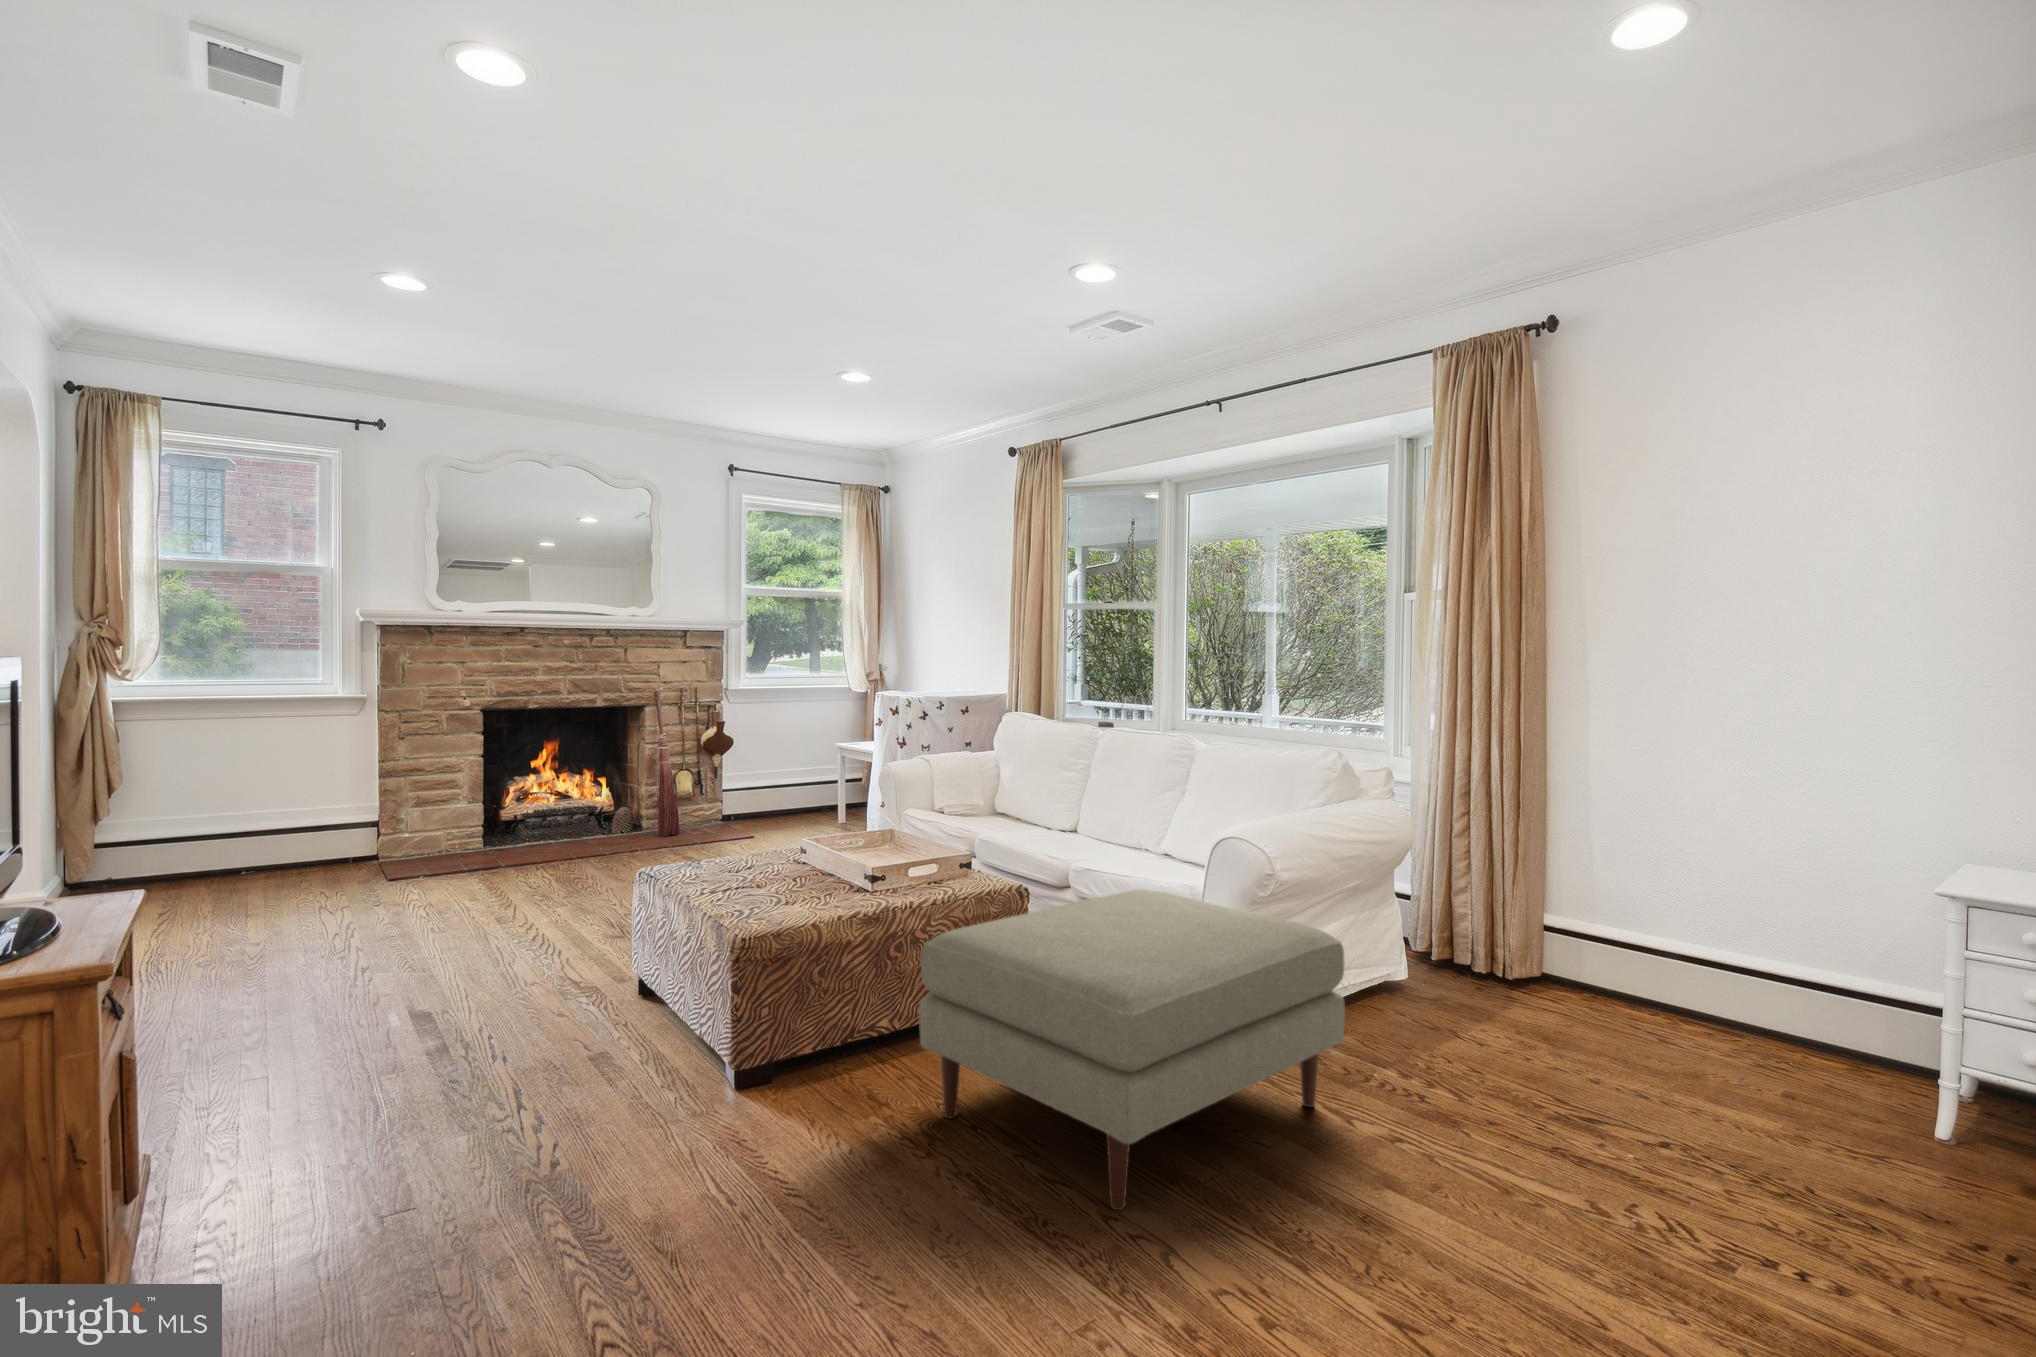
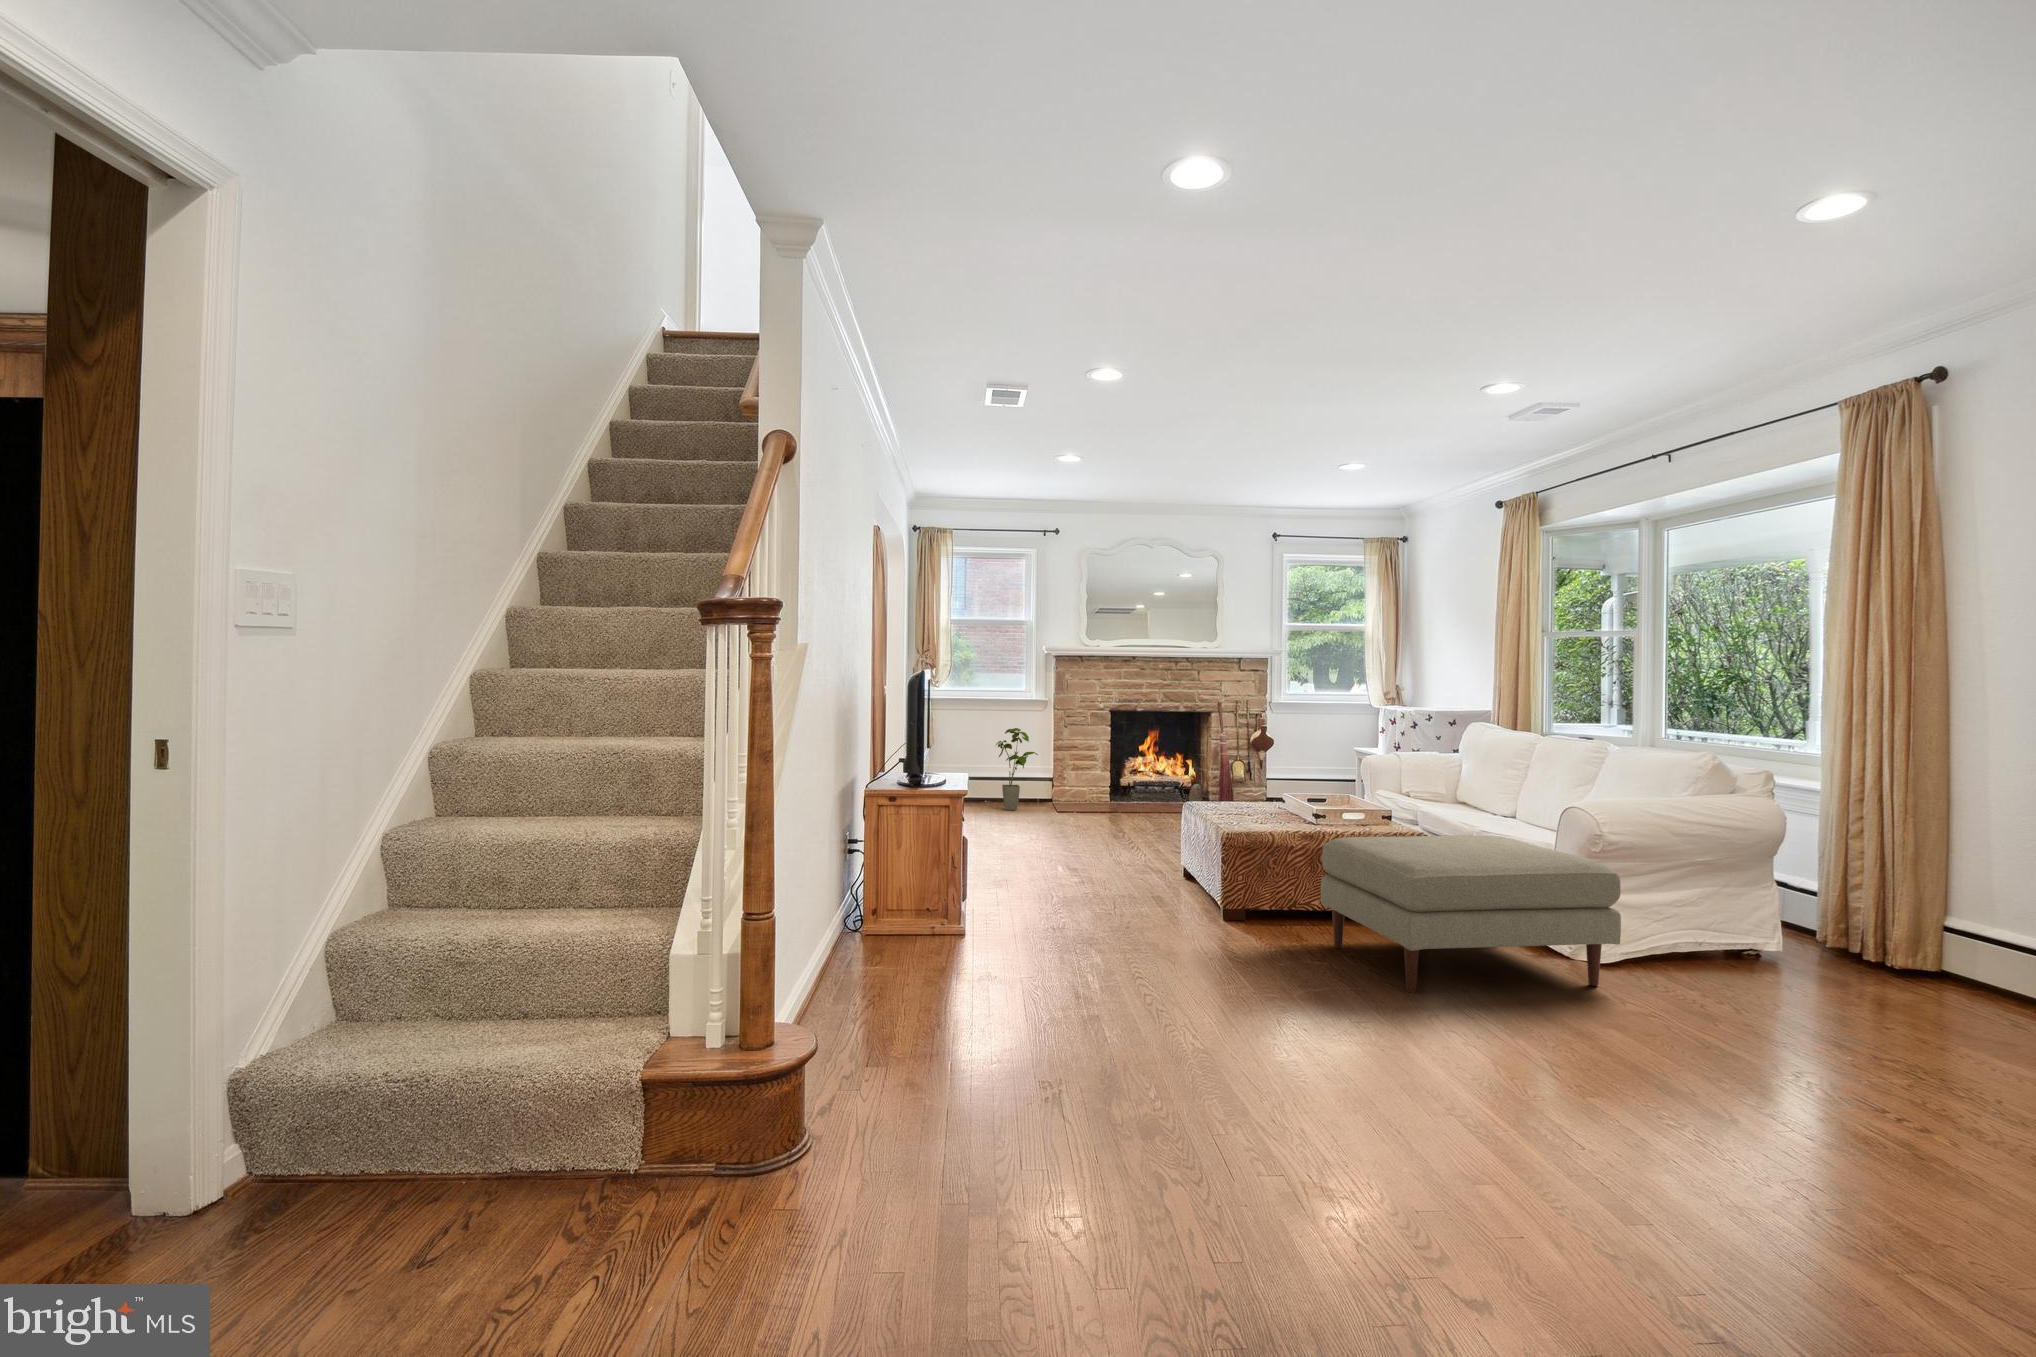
house plant: none [262,744,351,883] -> present [996,728,1038,810]

